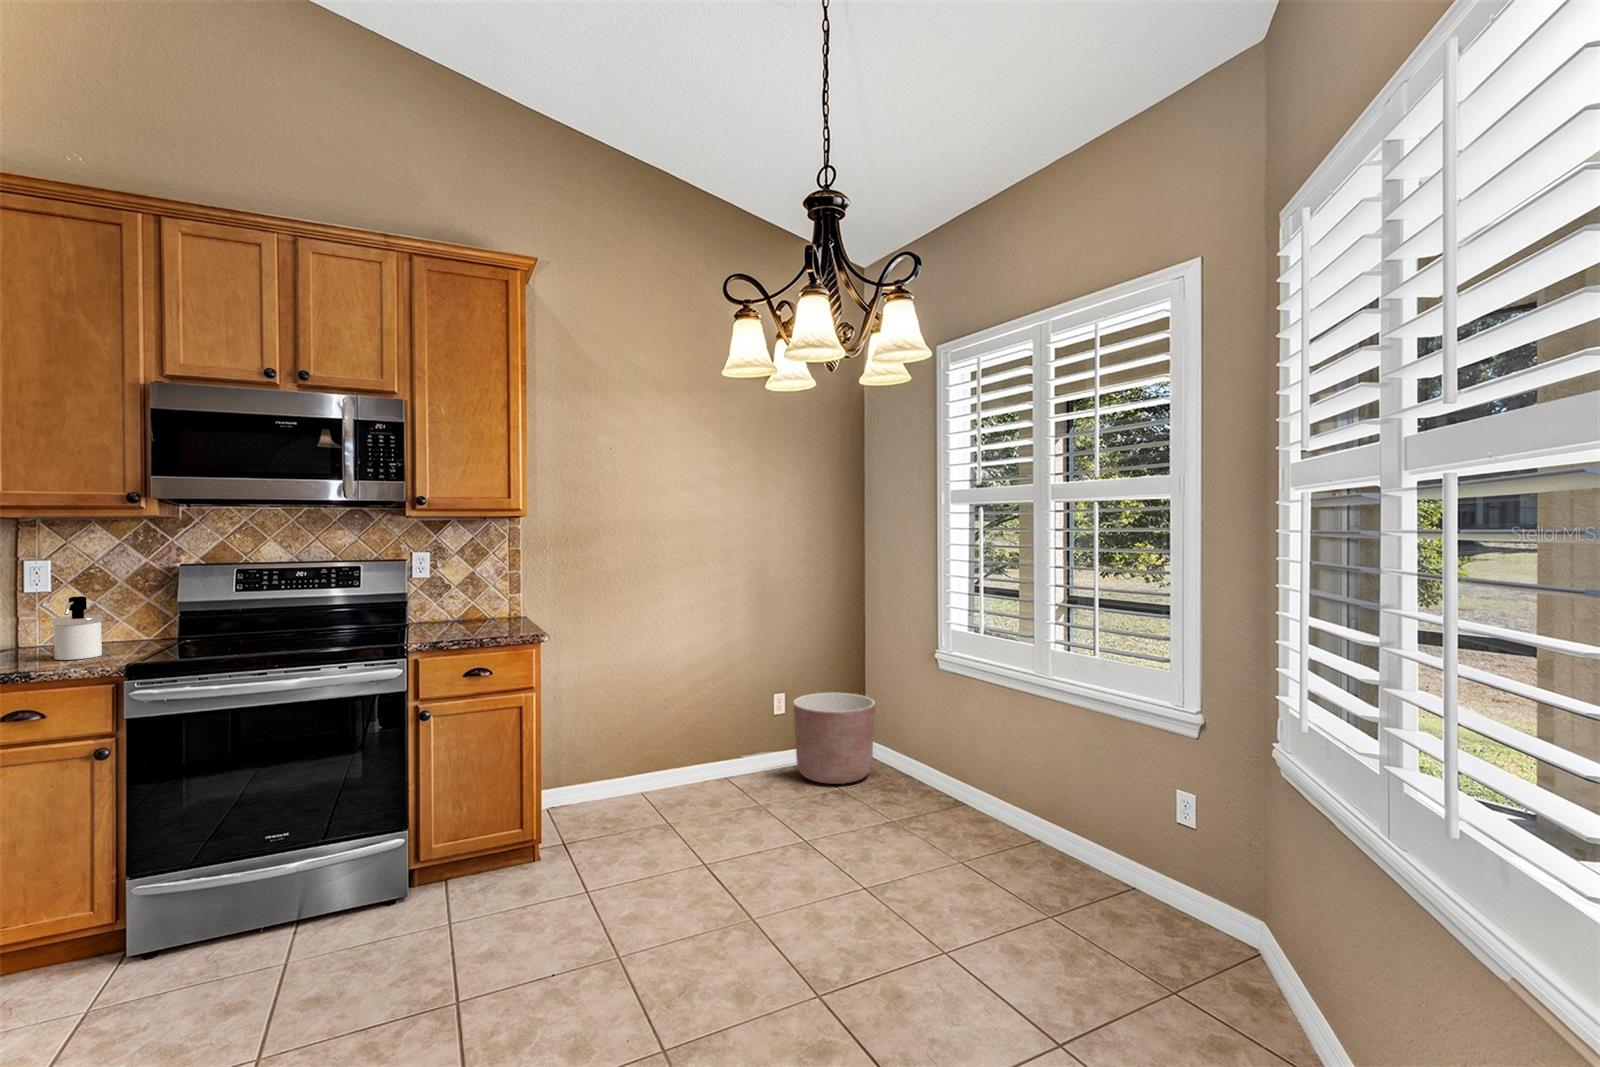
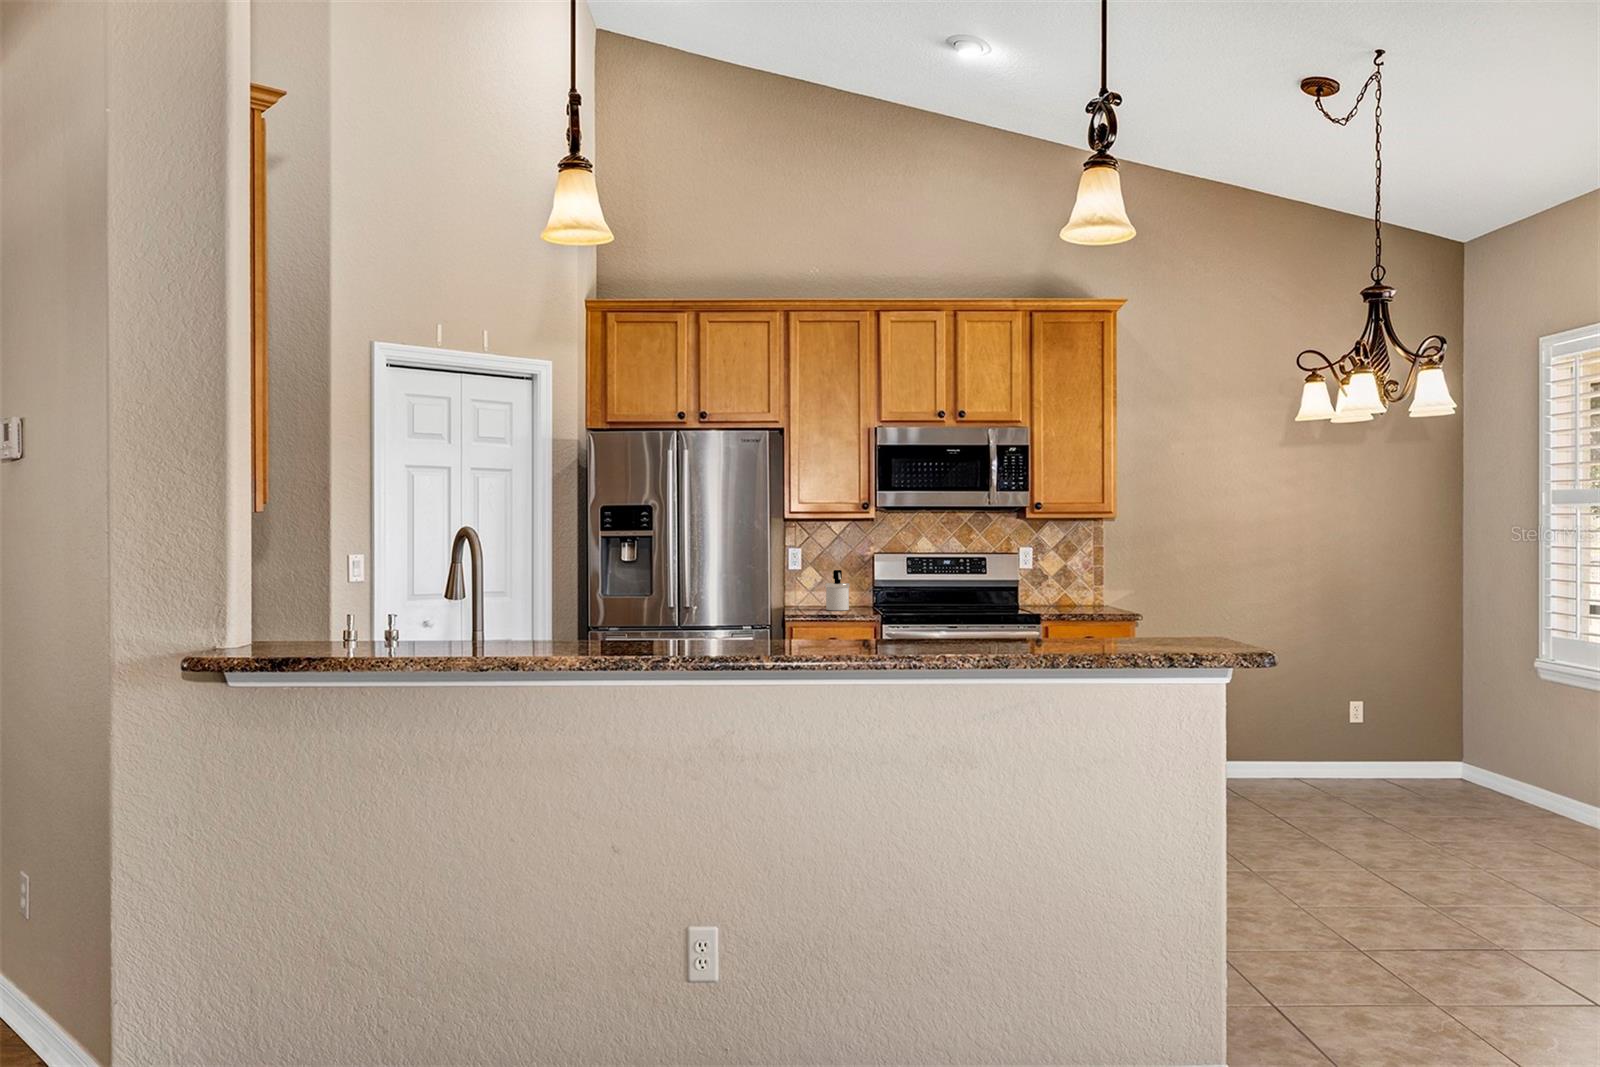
planter: present [794,693,875,784] -> none [1371,705,1467,793]

